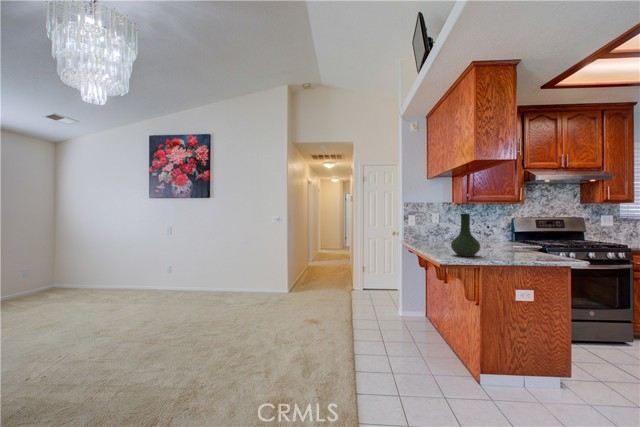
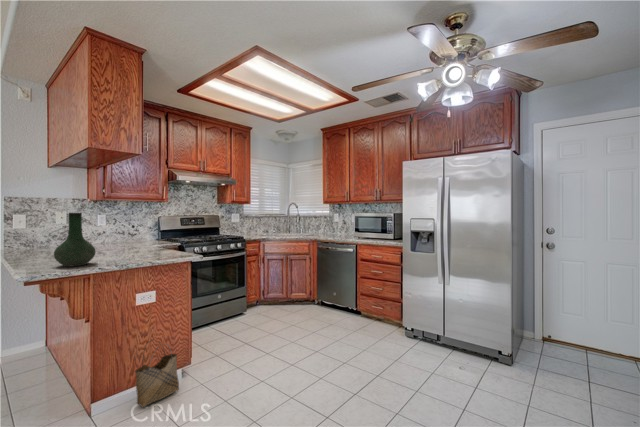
woven basket: none [519,338,566,402] -> present [135,350,179,407]

